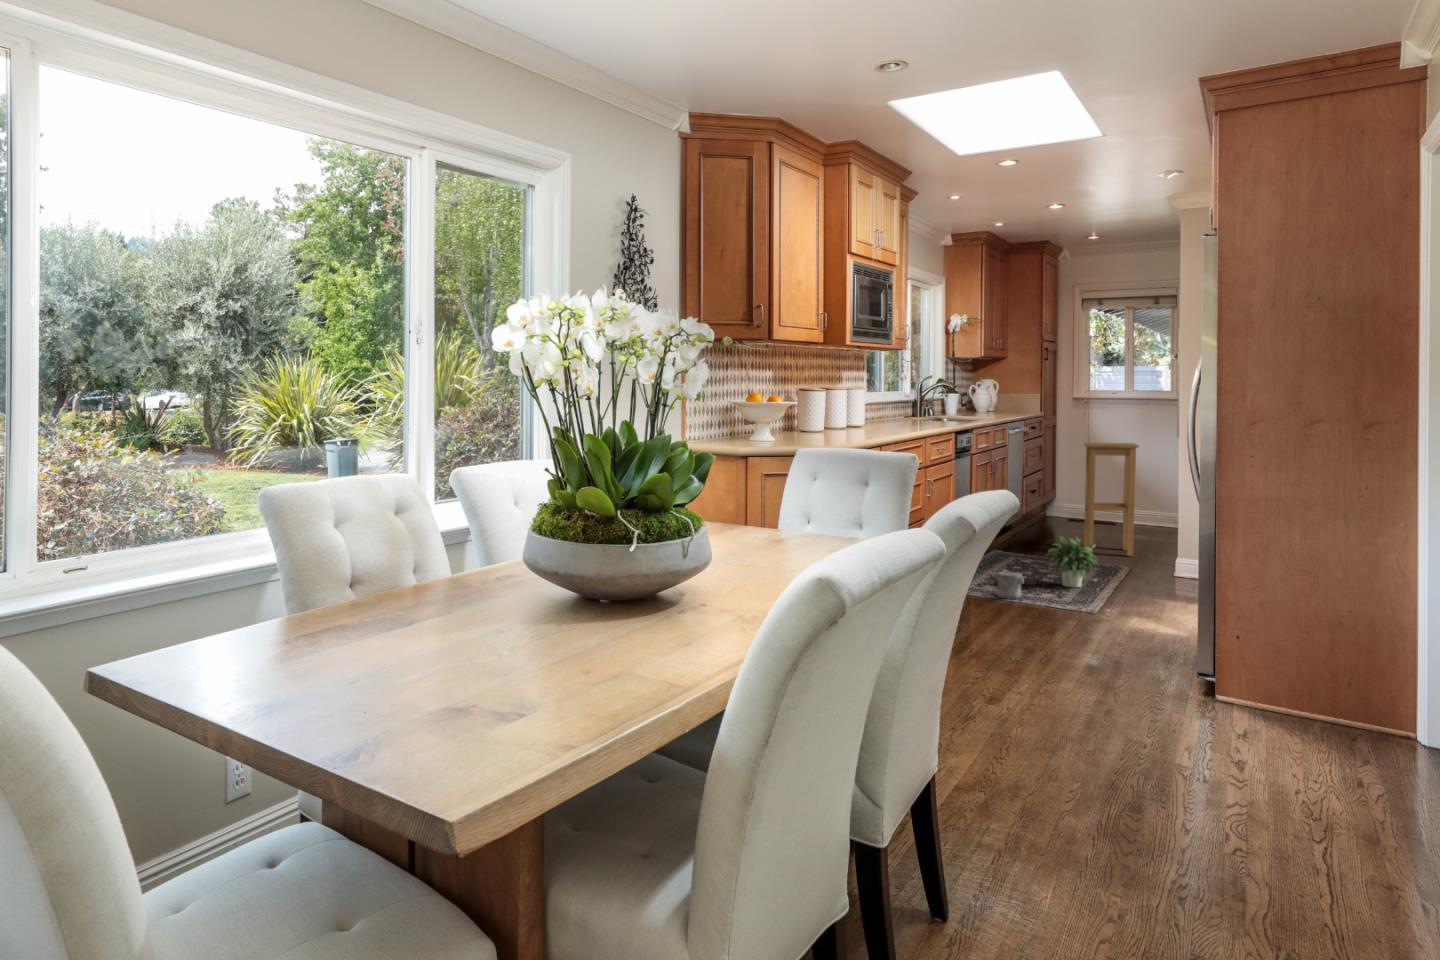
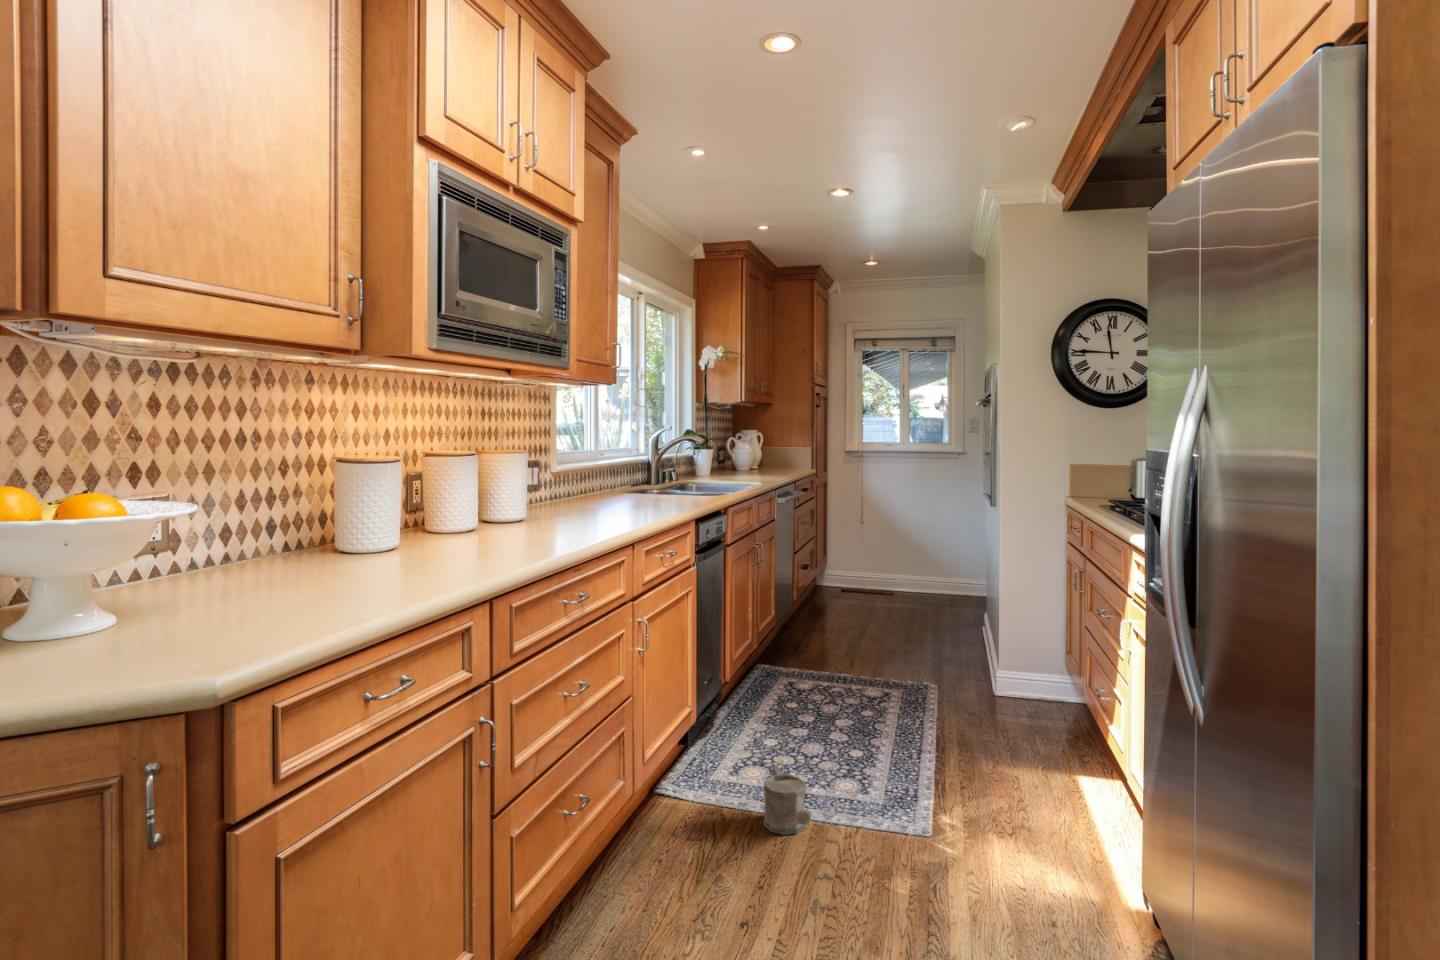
stool: present [1084,443,1139,556] -> none [873,517,948,675]
potted plant: present [1047,536,1097,587] -> none [838,684,922,778]

